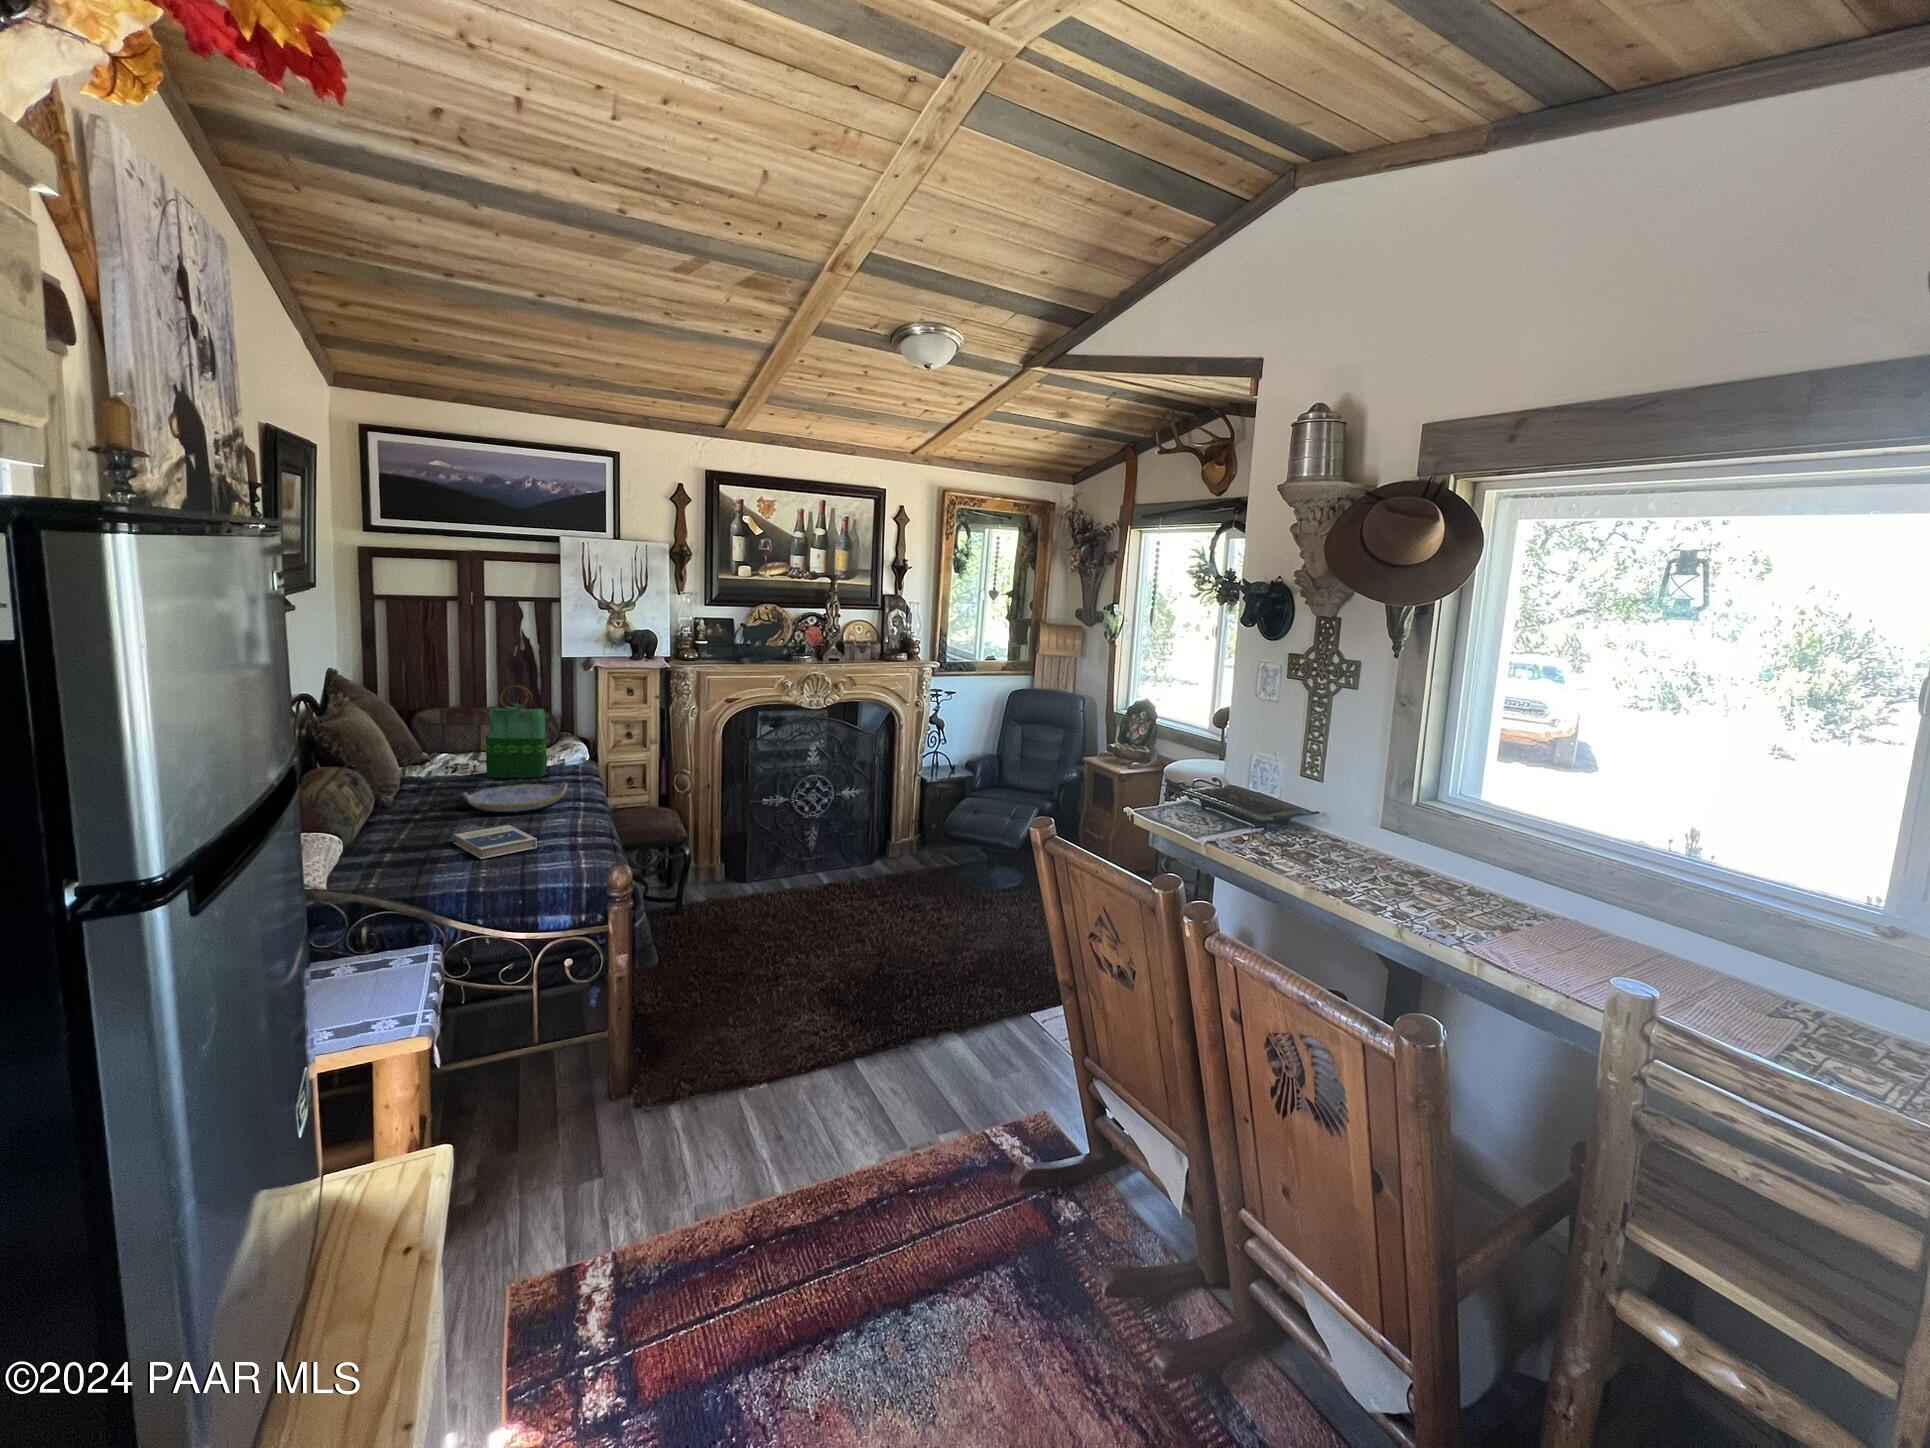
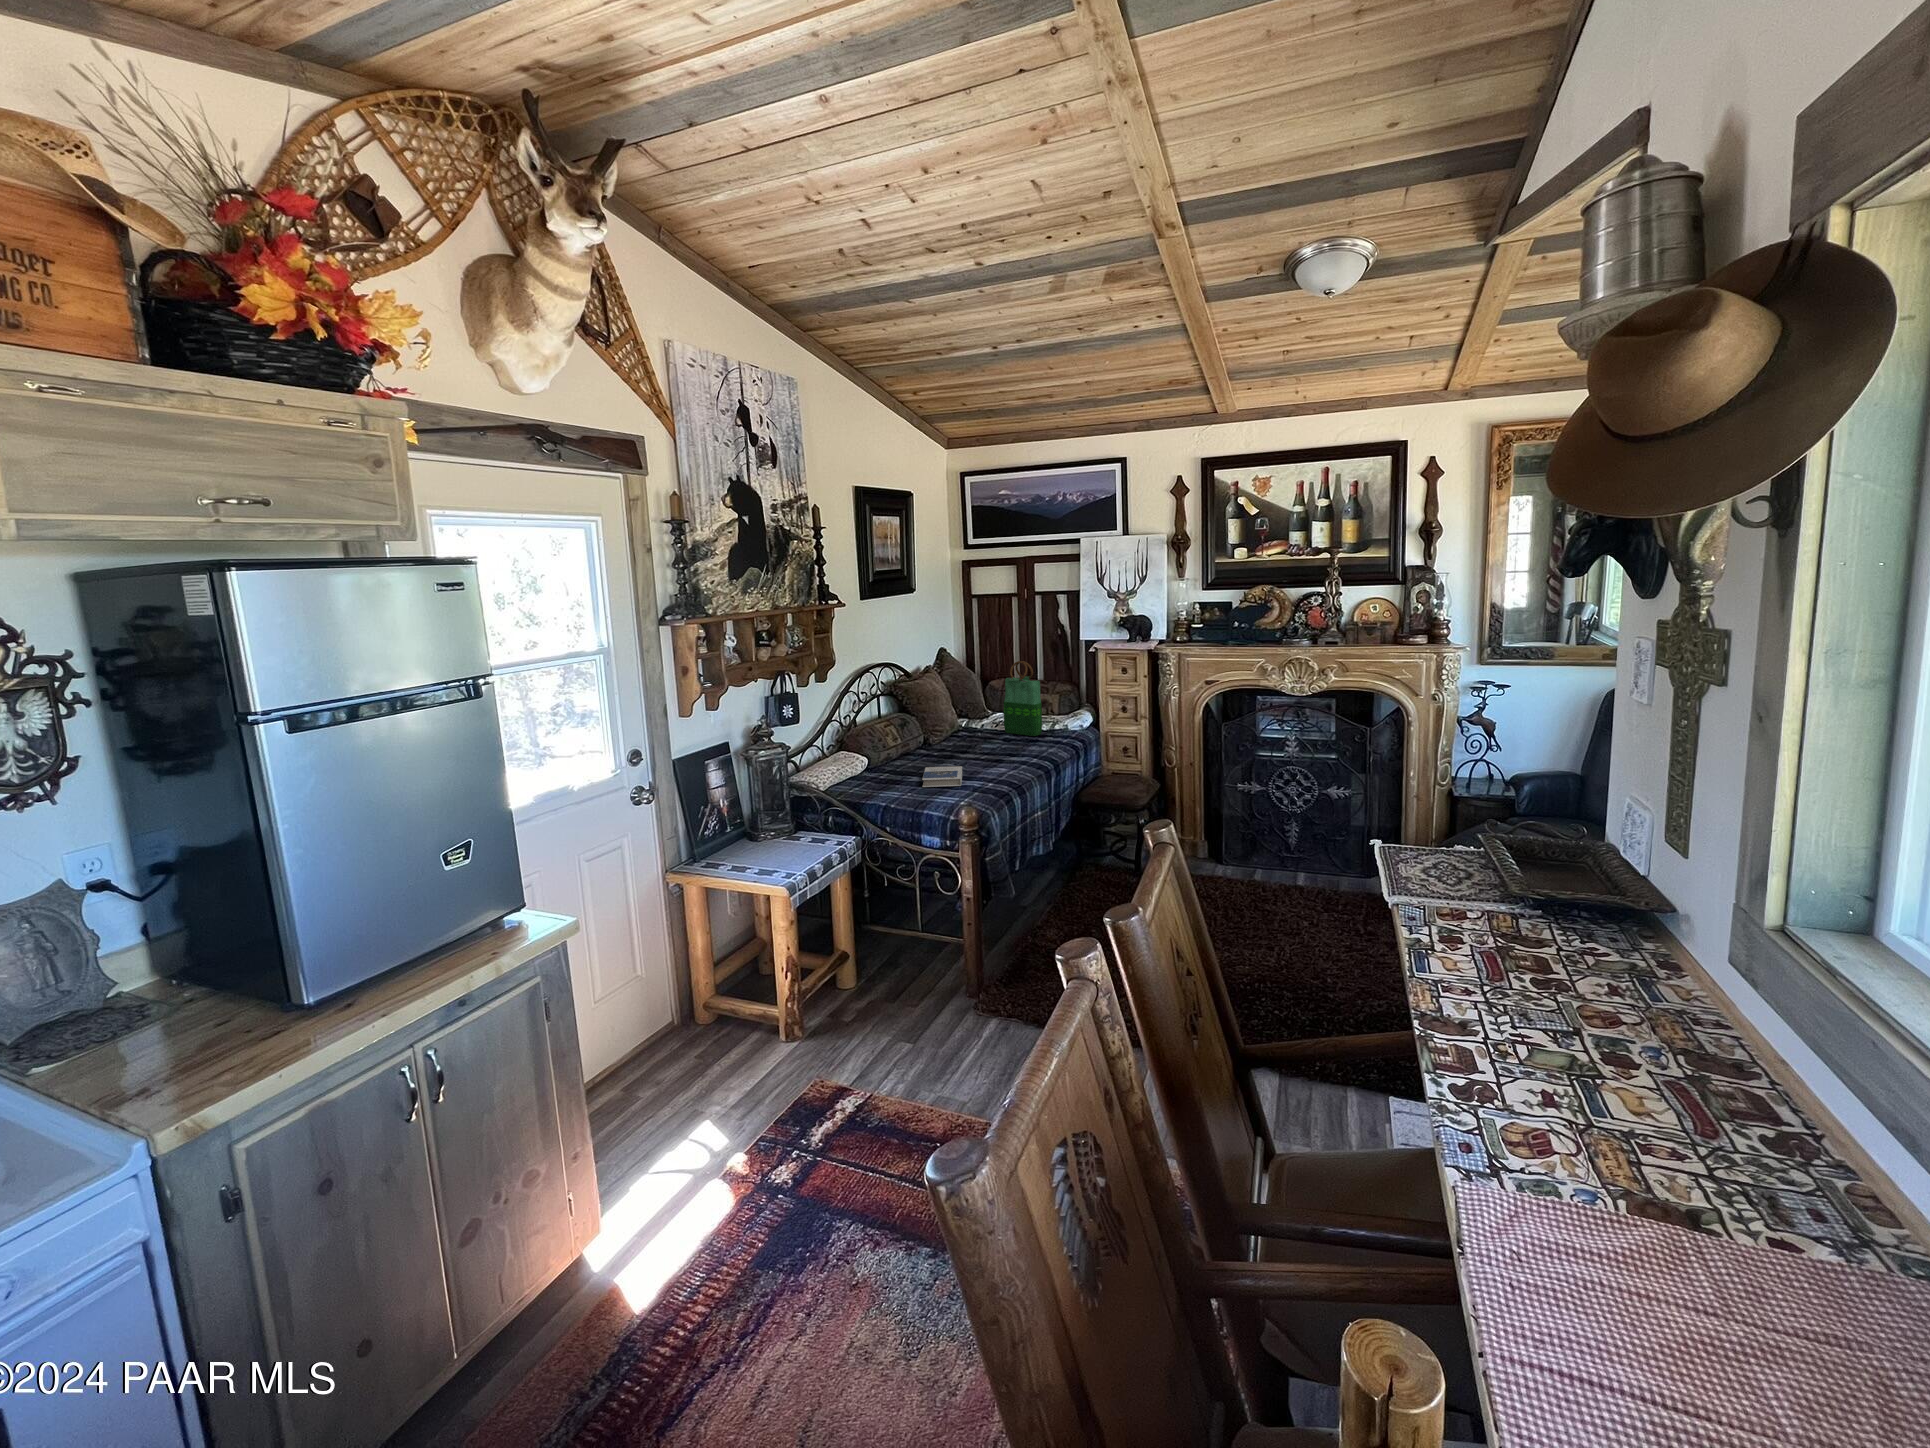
serving tray: present [463,783,567,812] -> none [959,739,1029,759]

